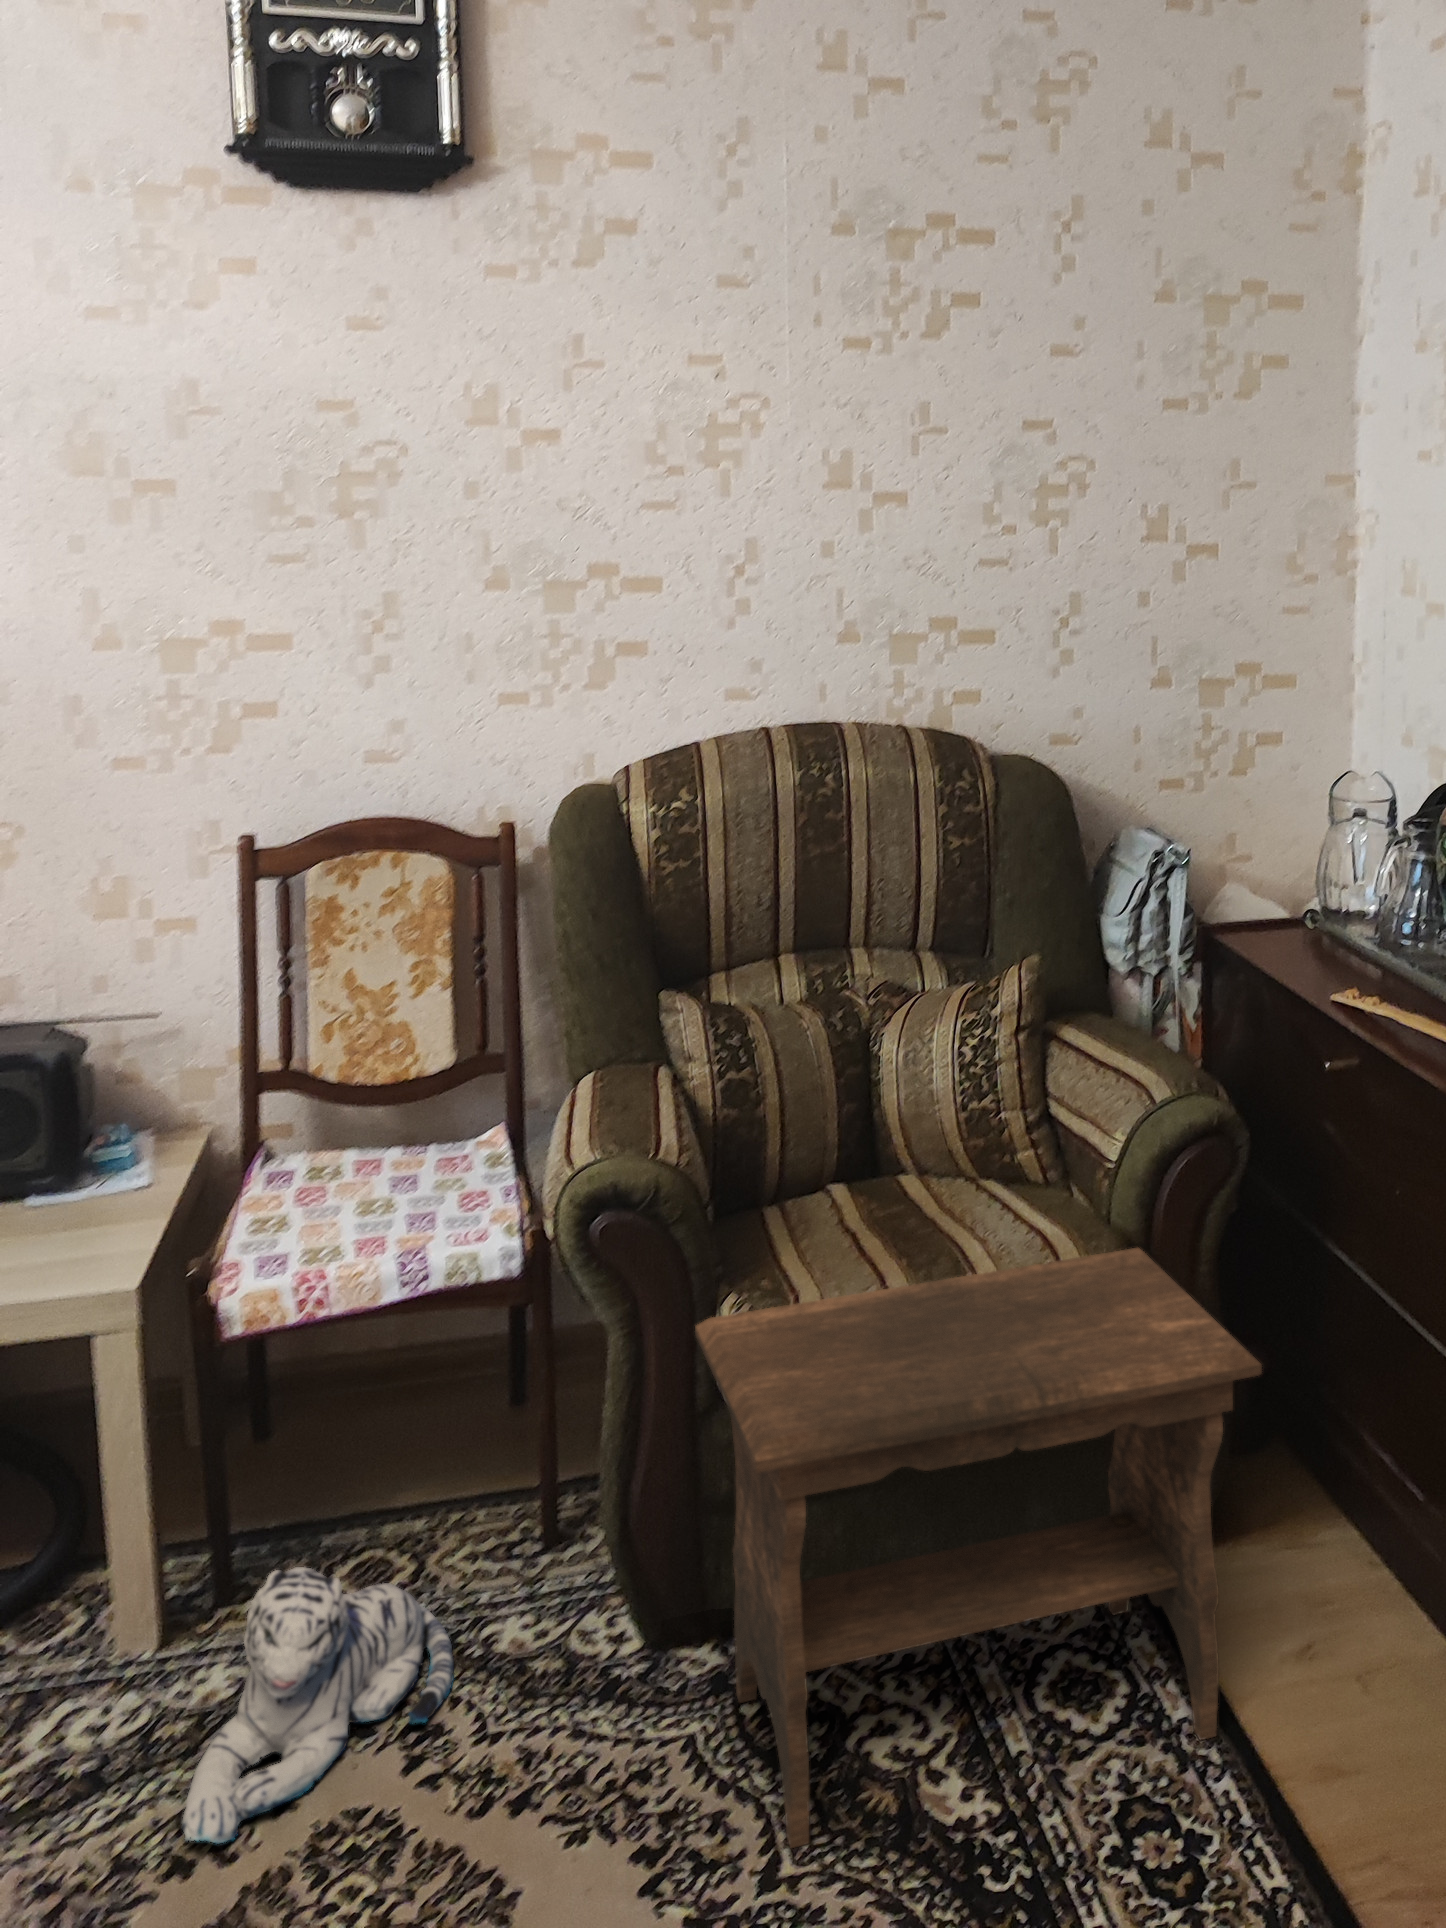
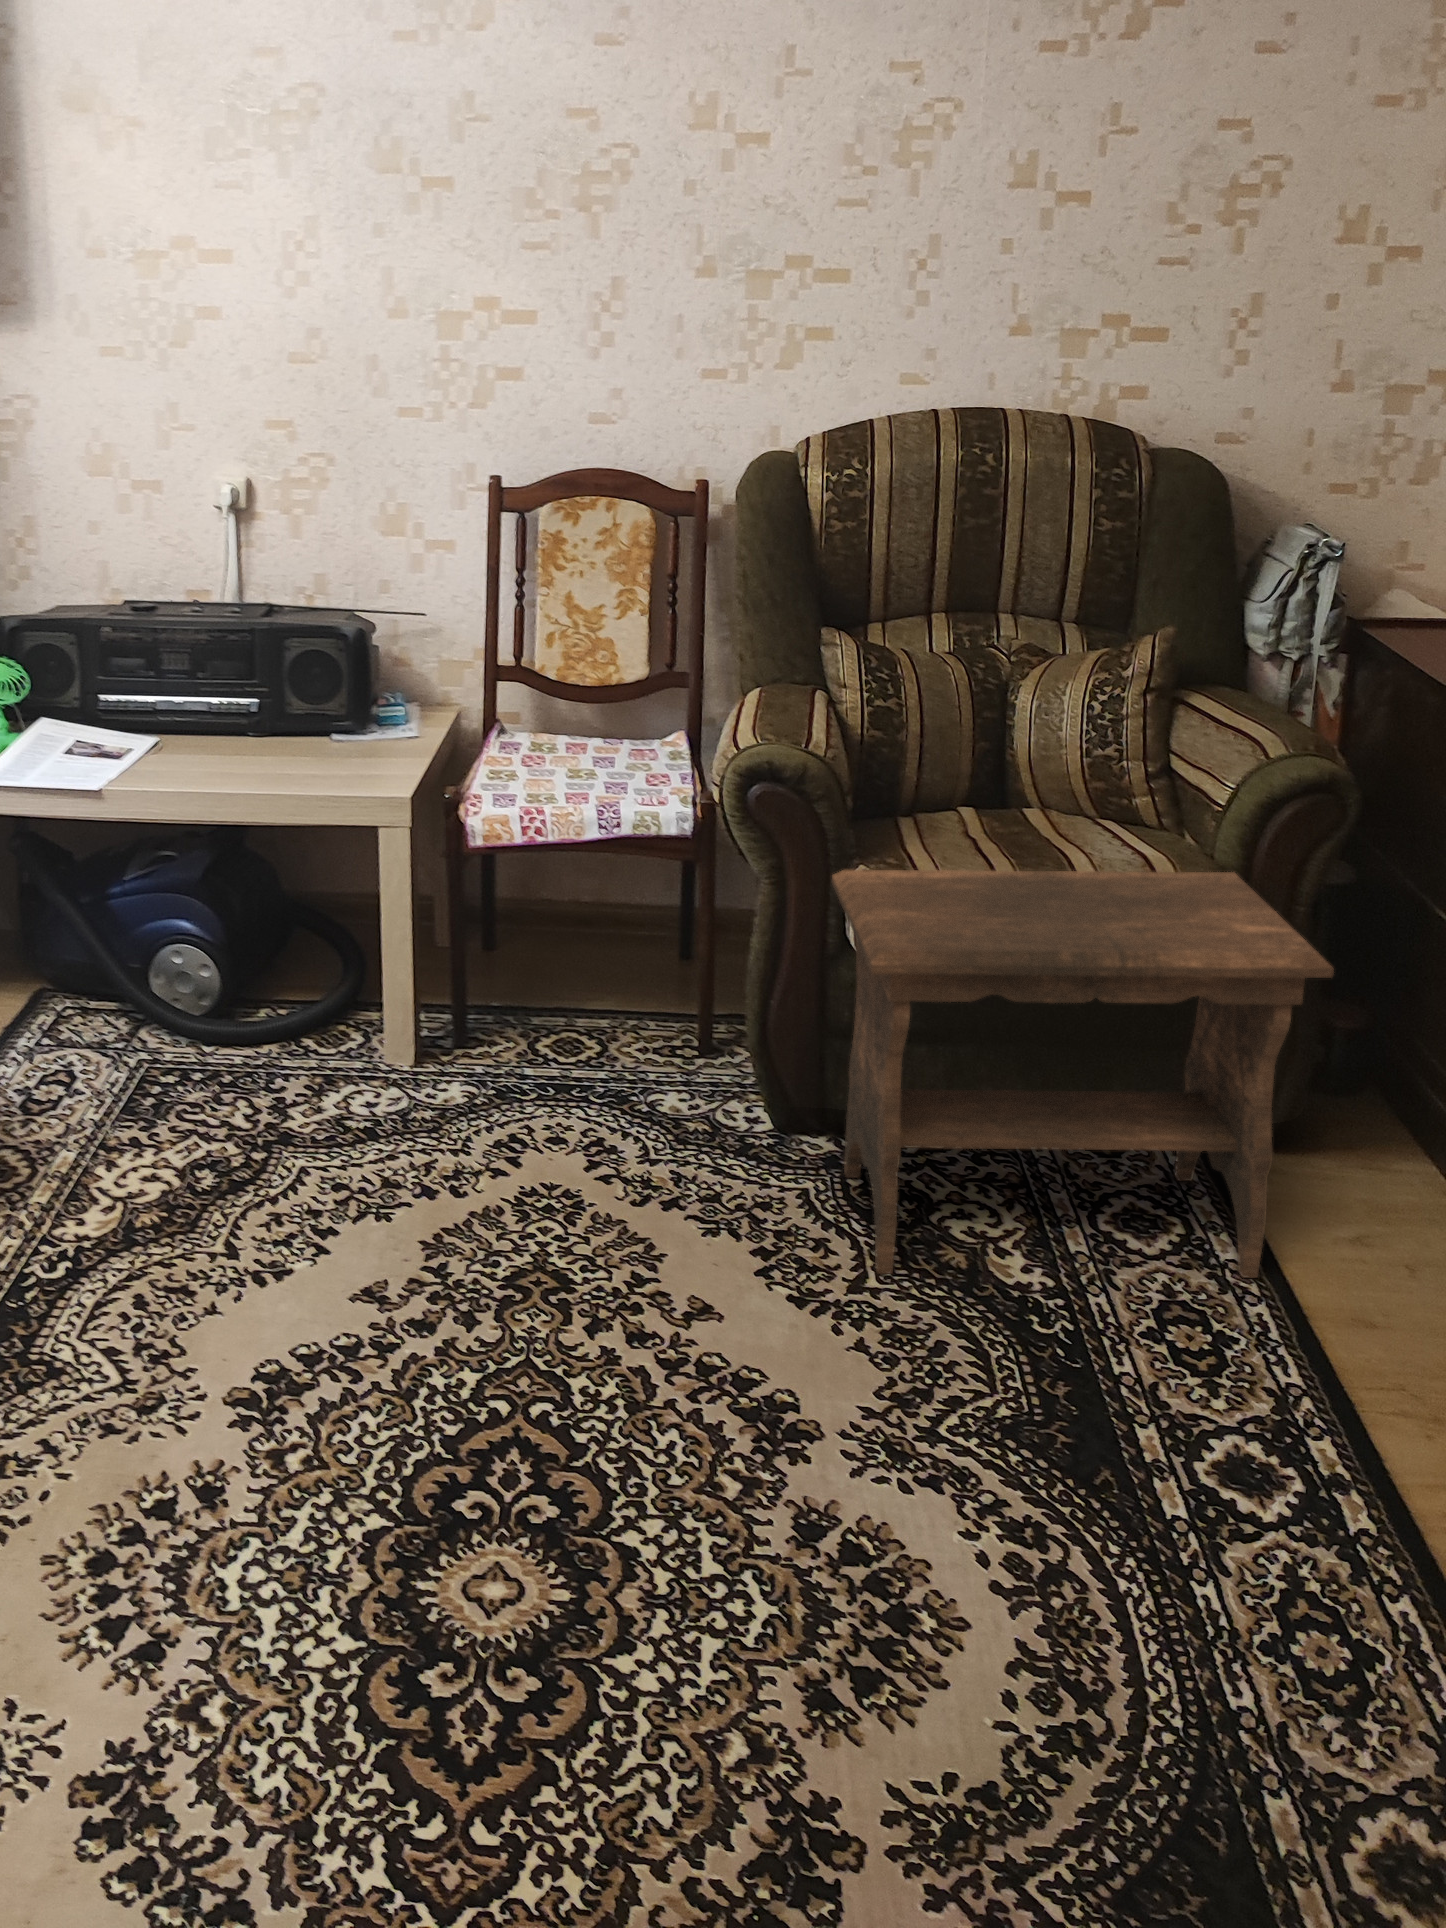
plush toy: present [182,1567,454,1844] -> none [431,1007,626,1183]

